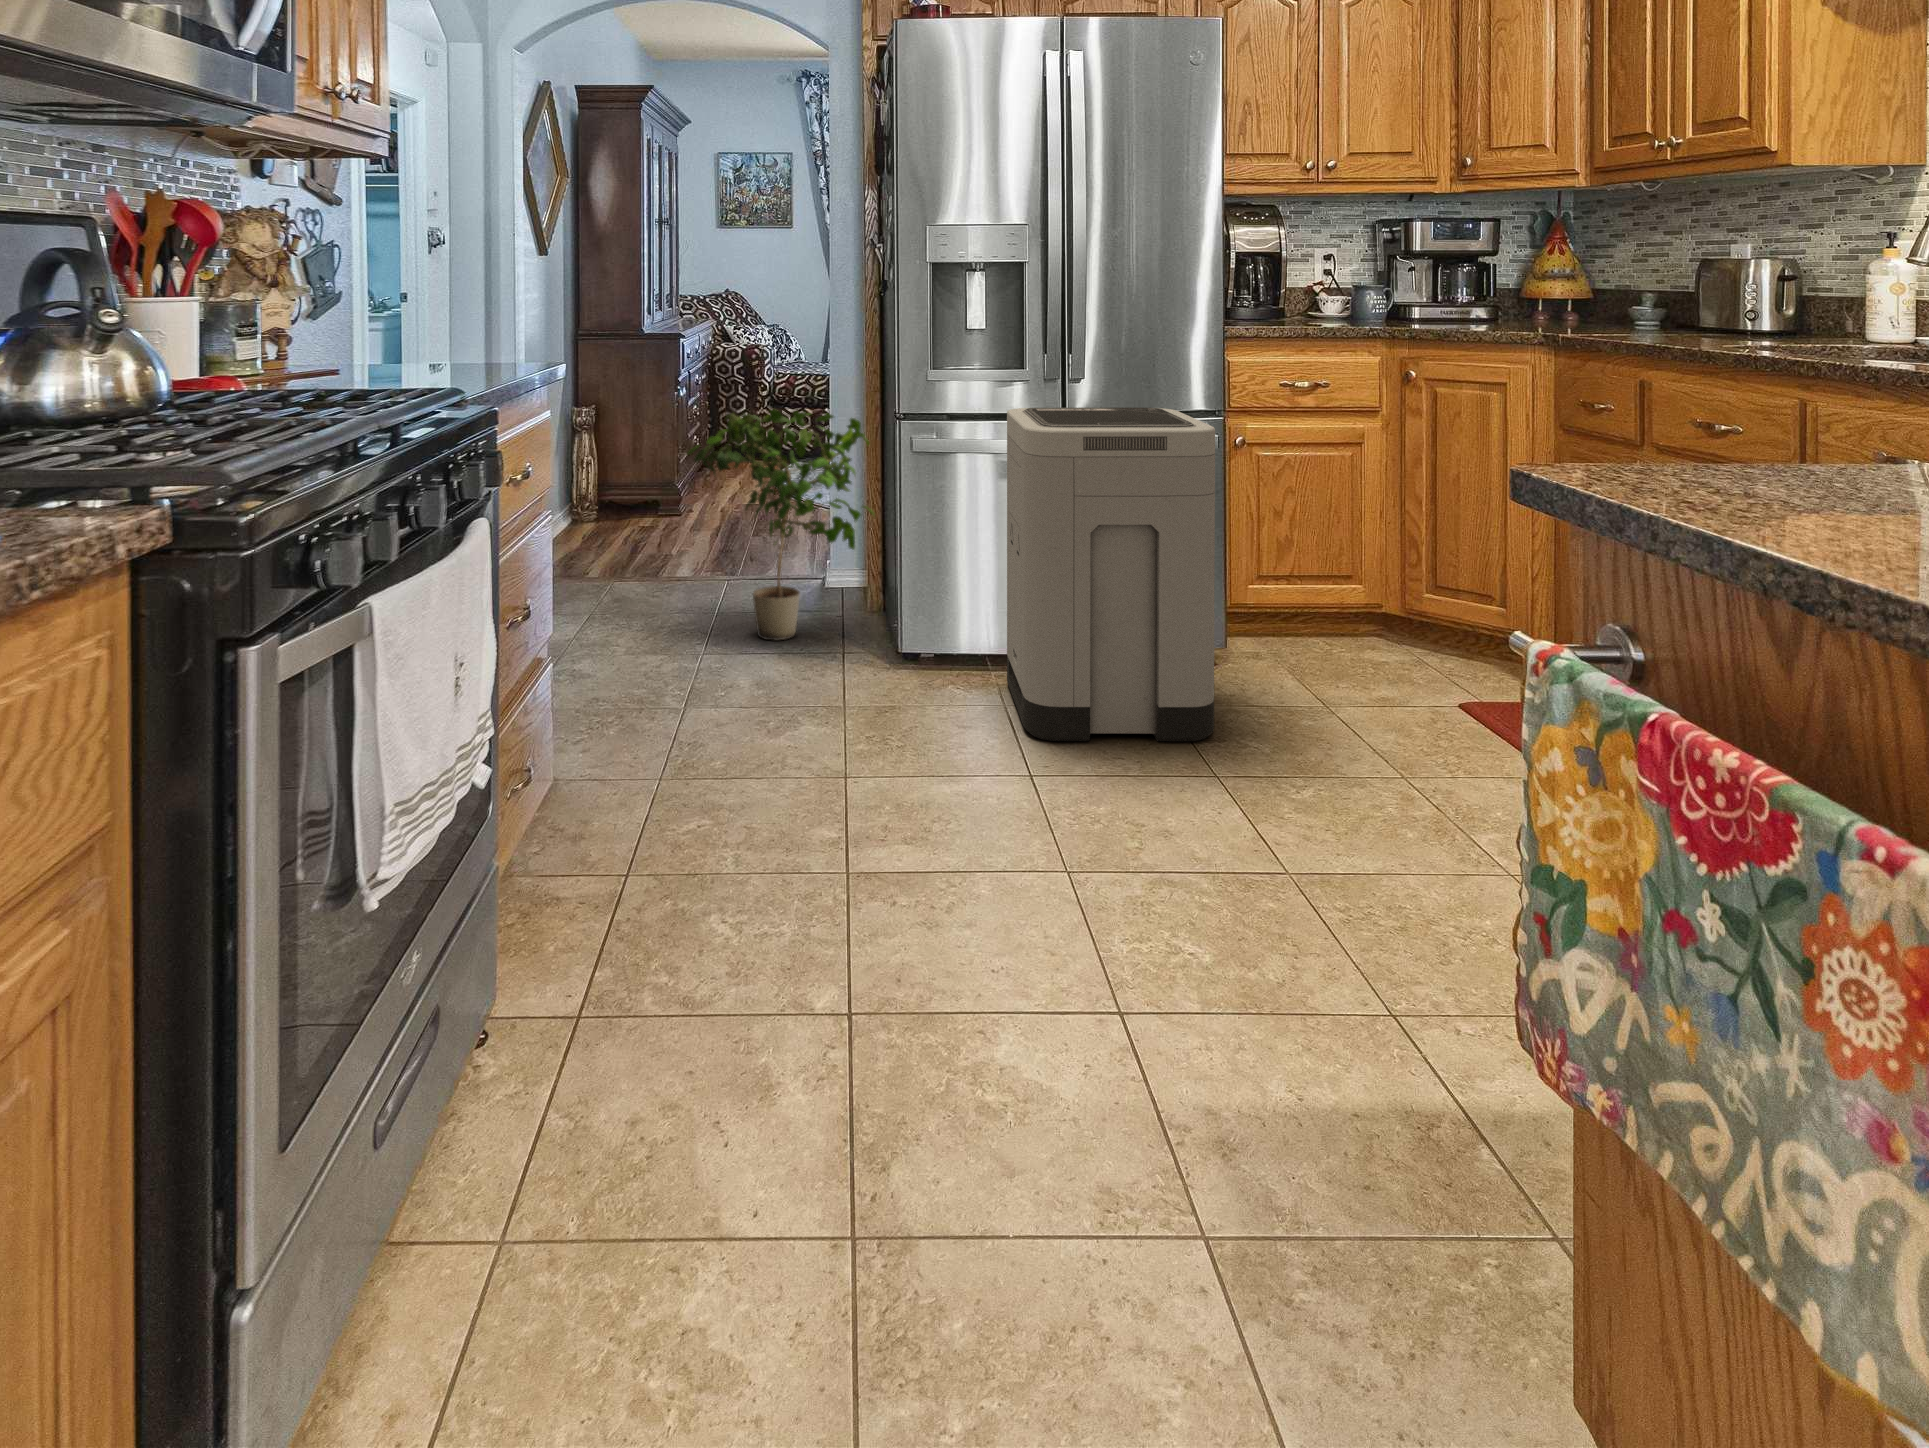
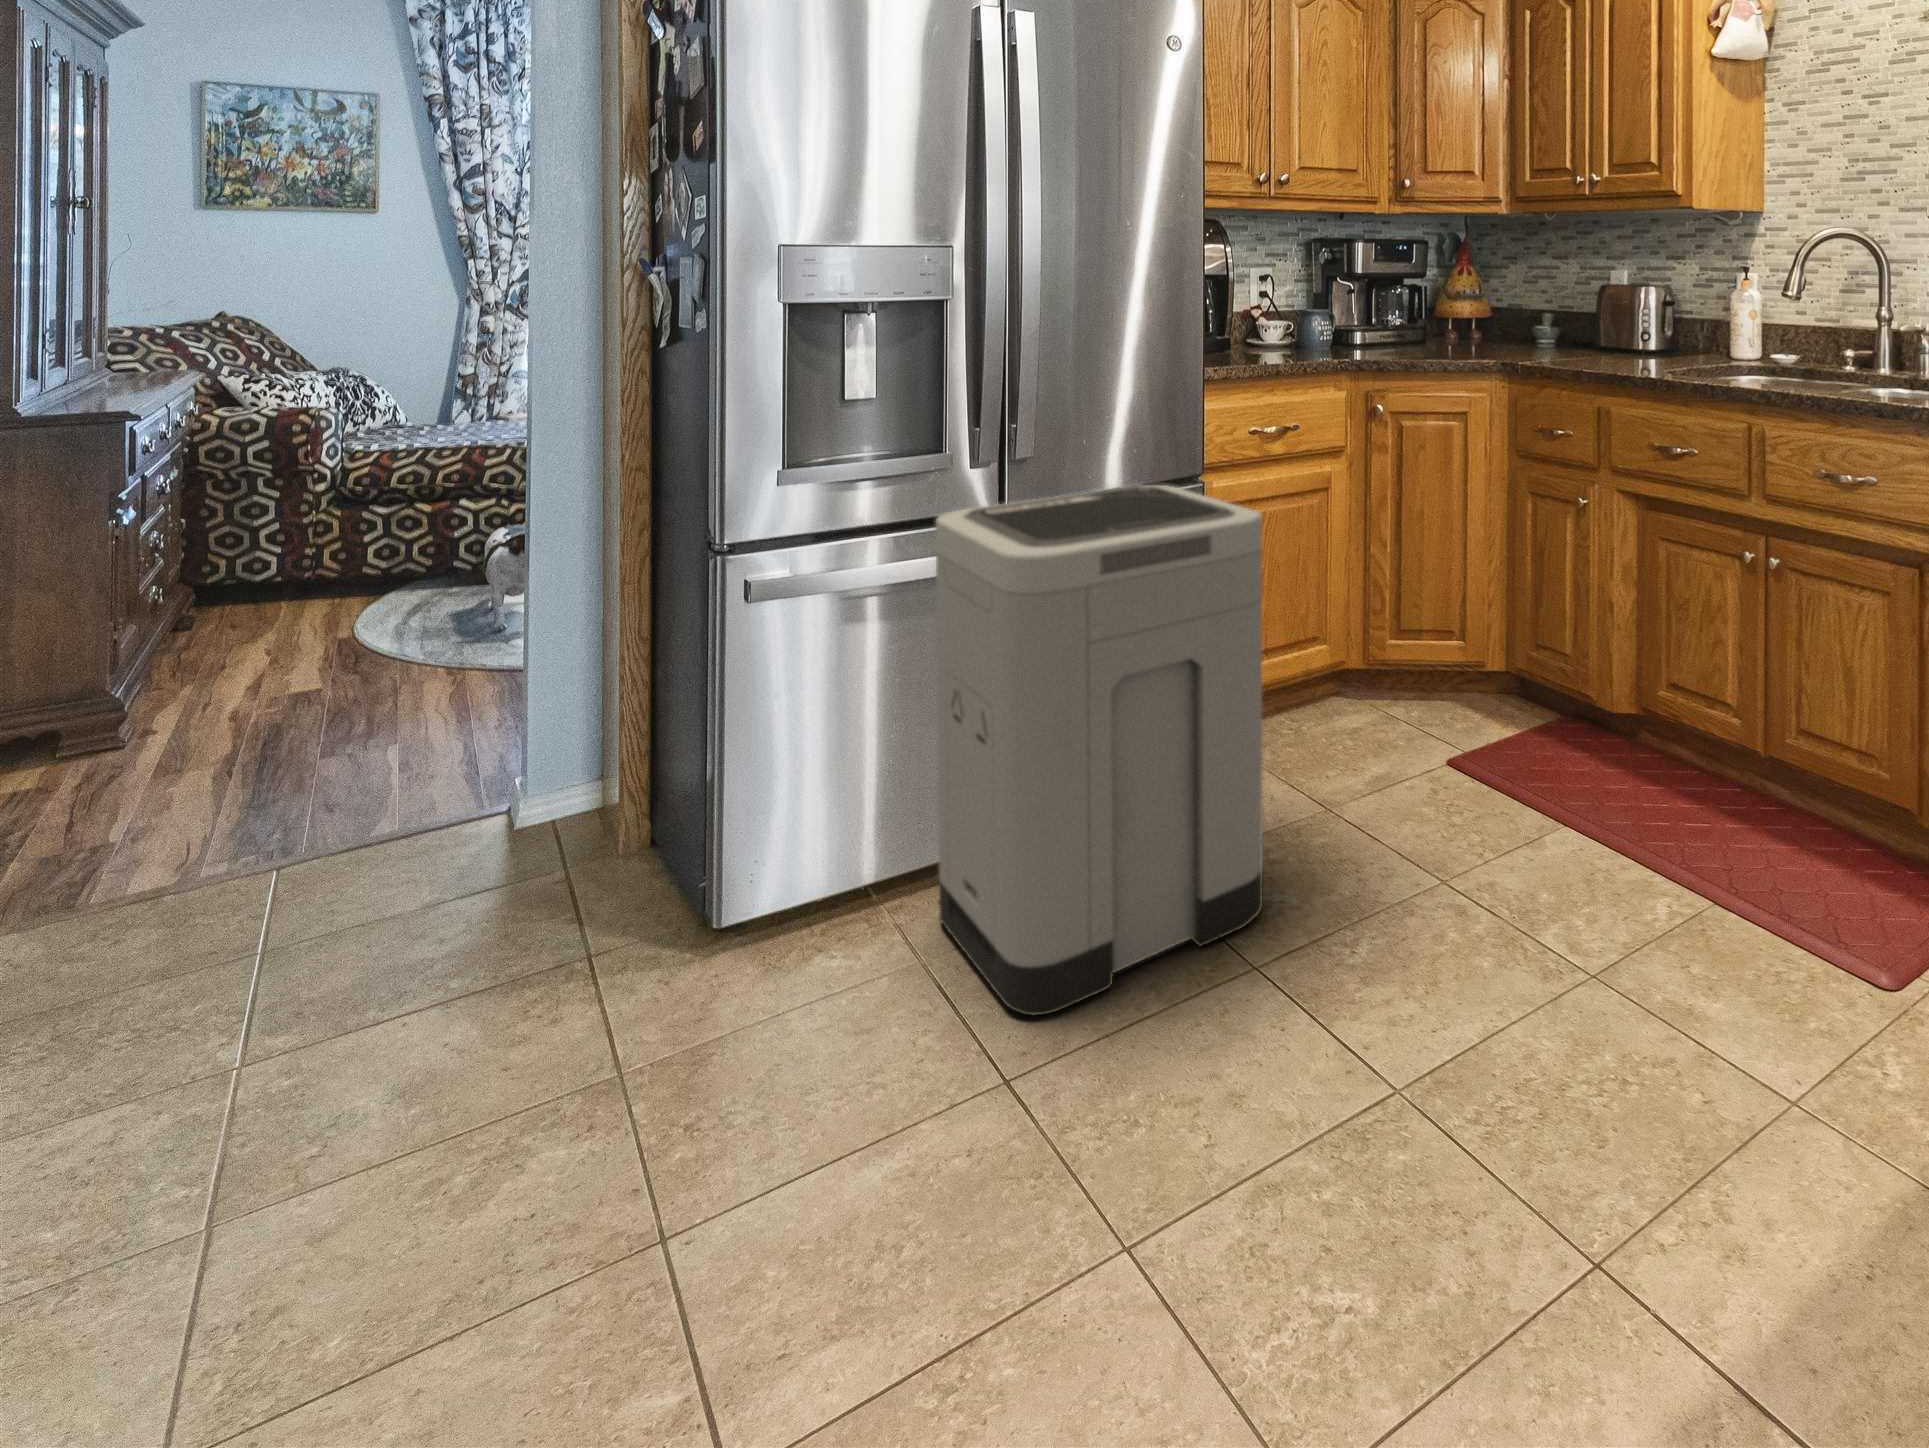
potted plant: present [687,409,875,640] -> none [182,555,668,993]

